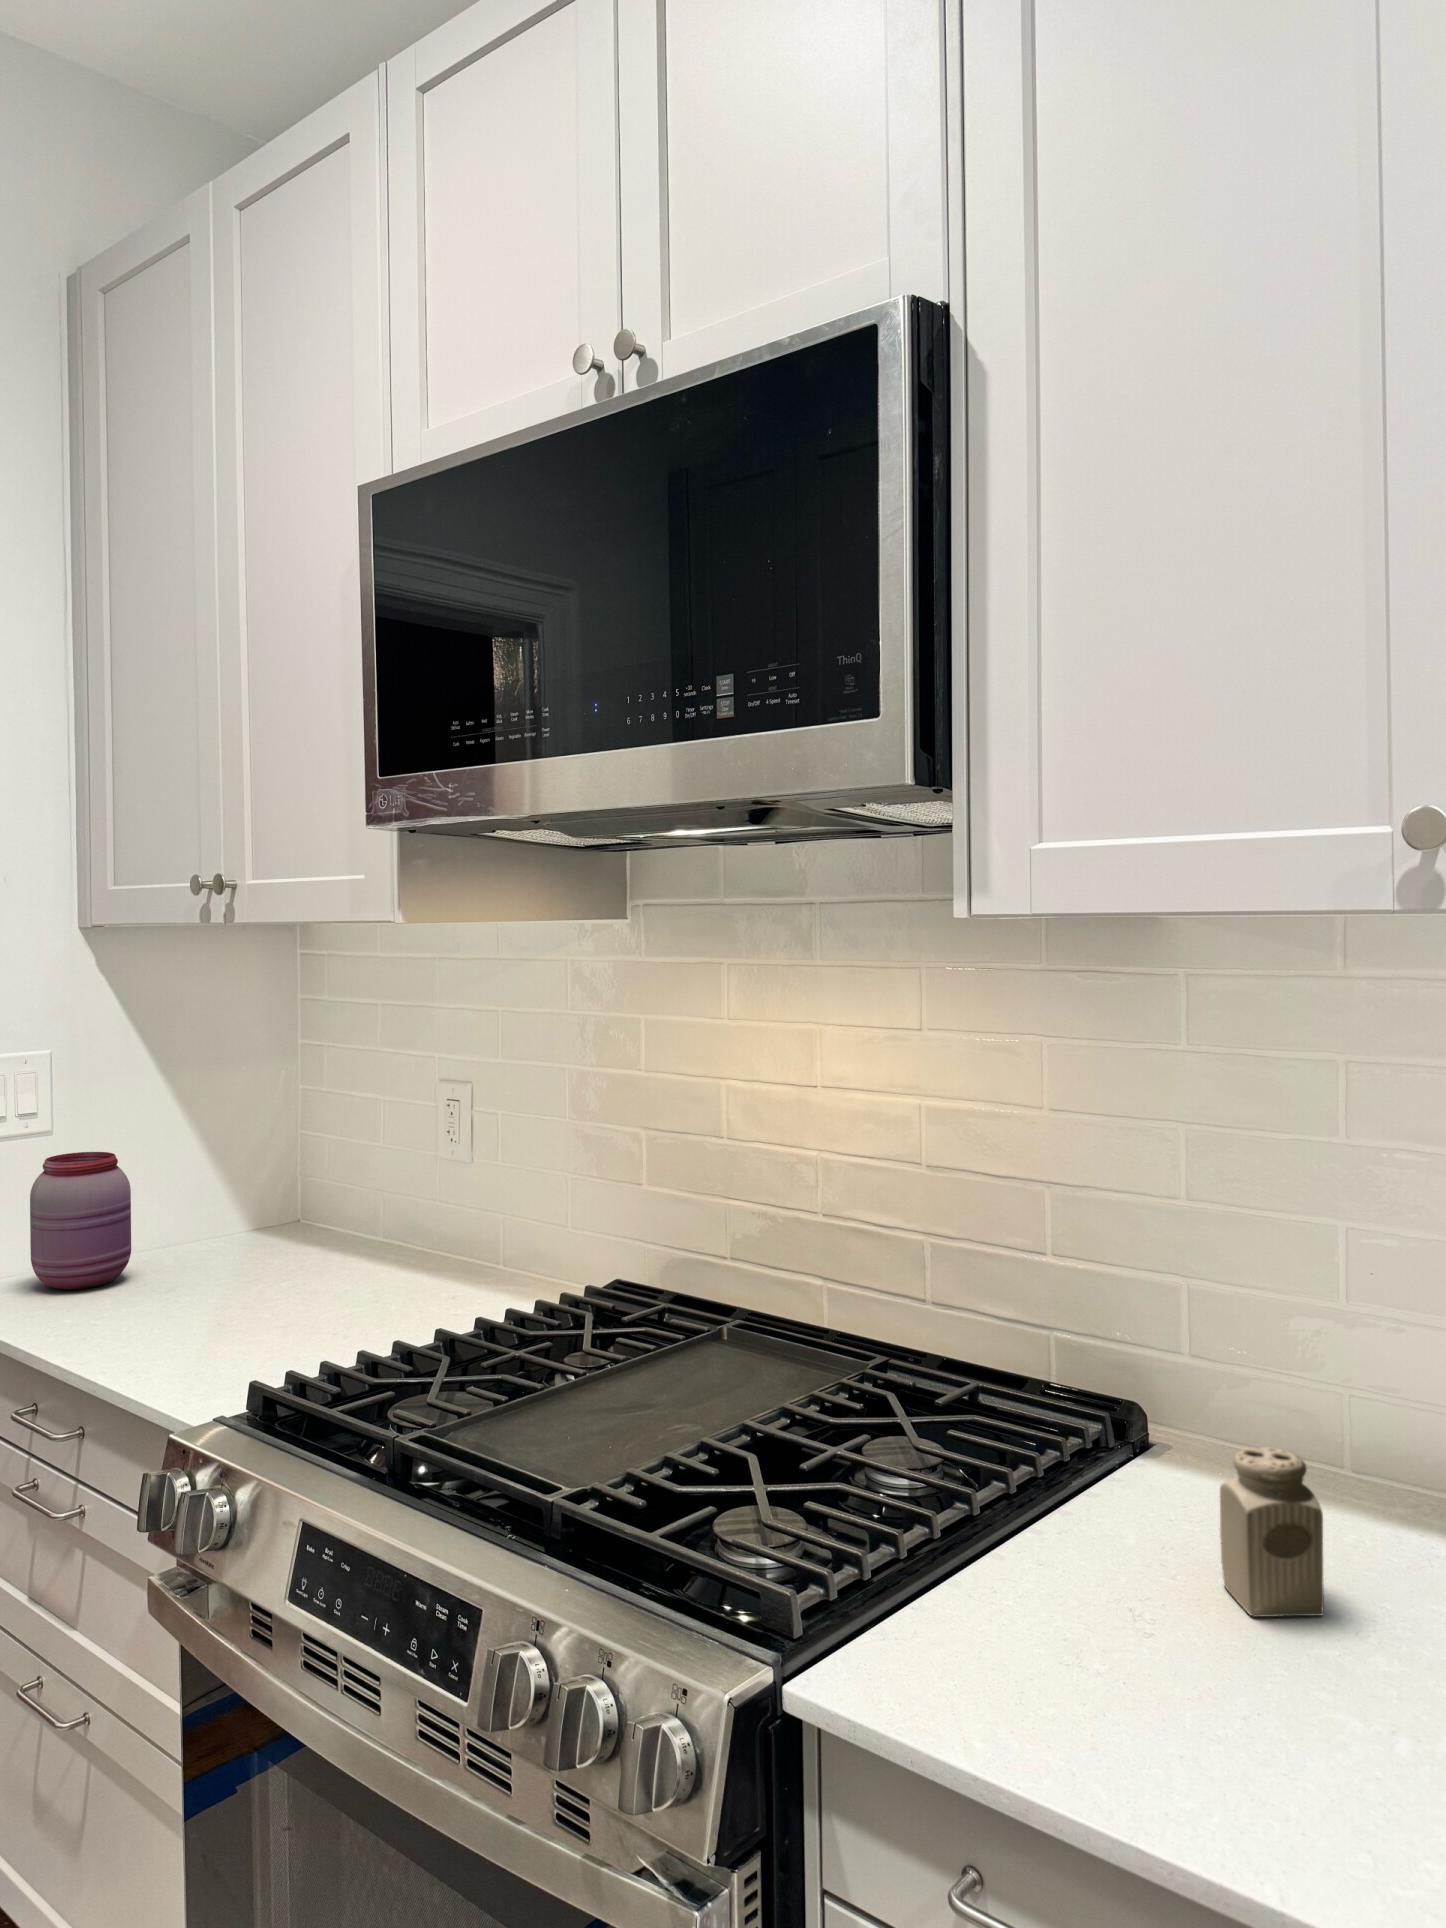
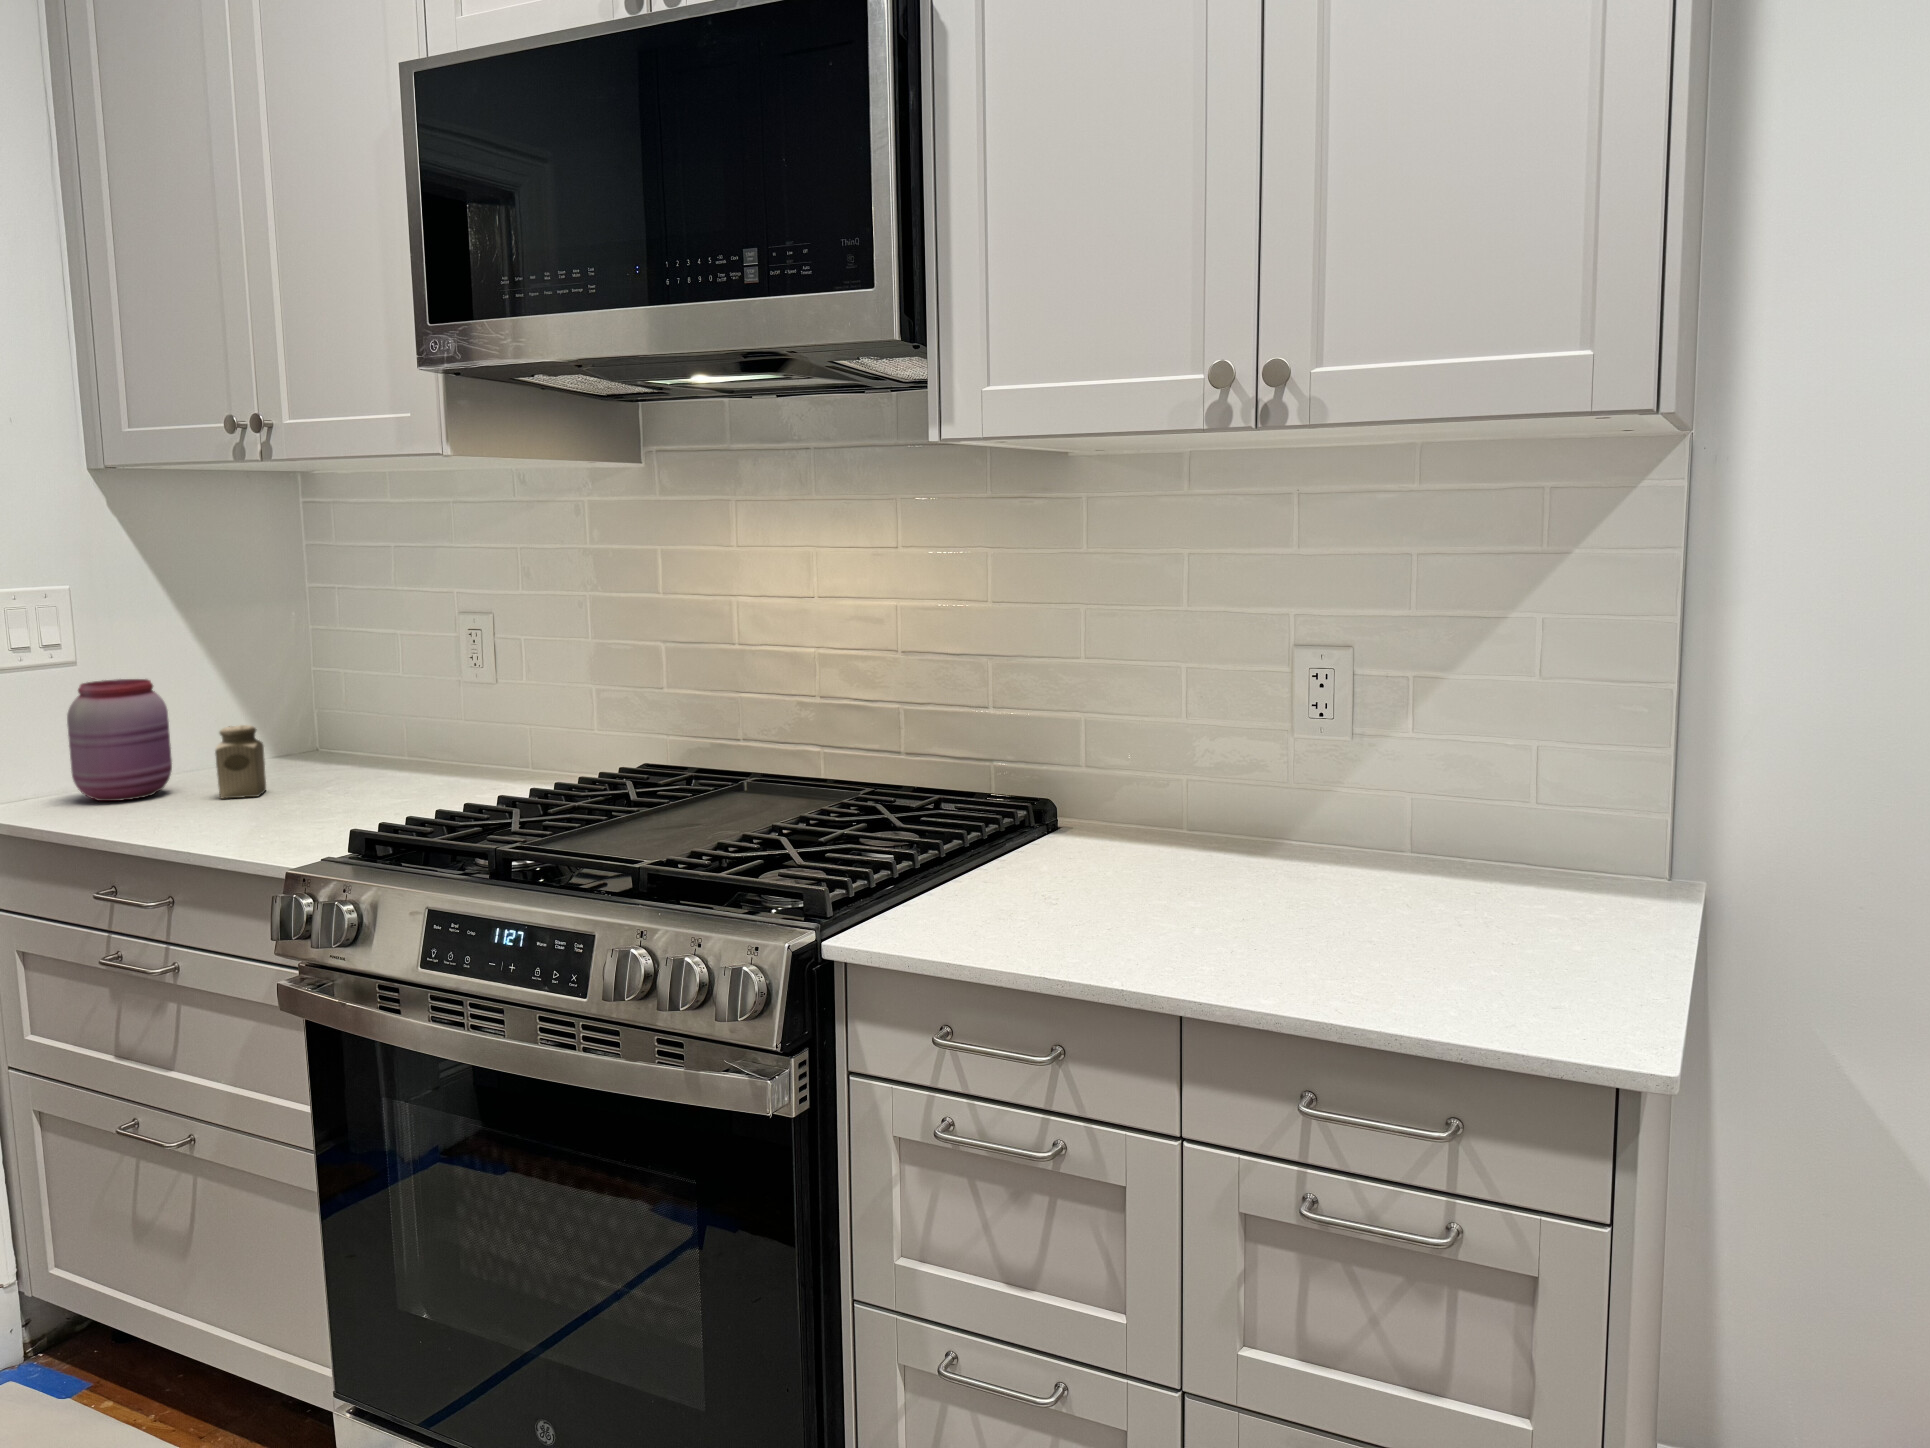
salt shaker: present [1220,1447,1324,1617] -> present [215,725,266,799]

